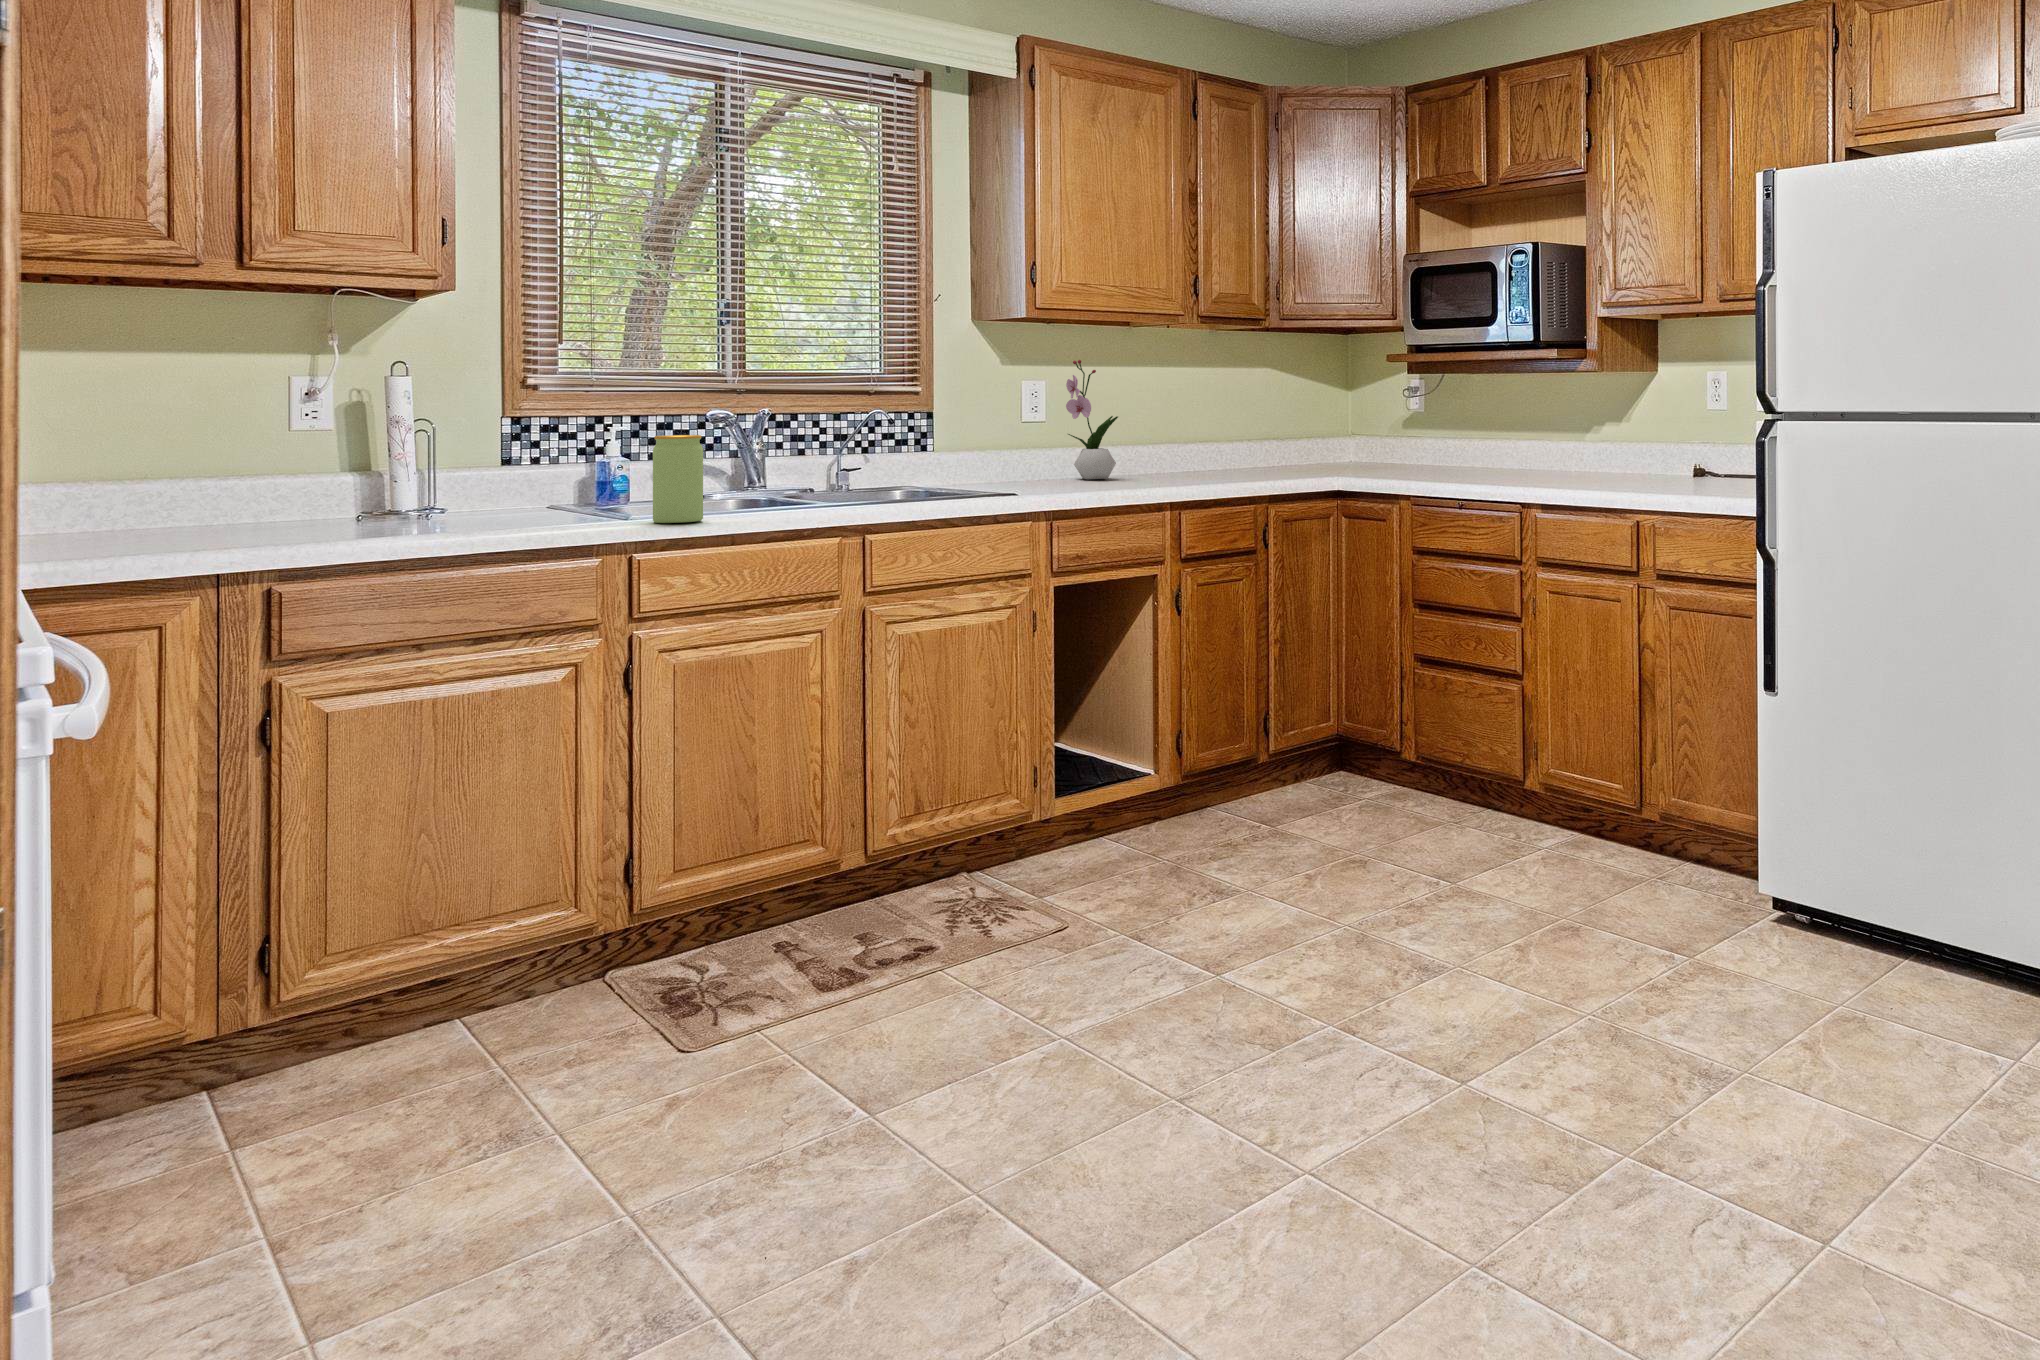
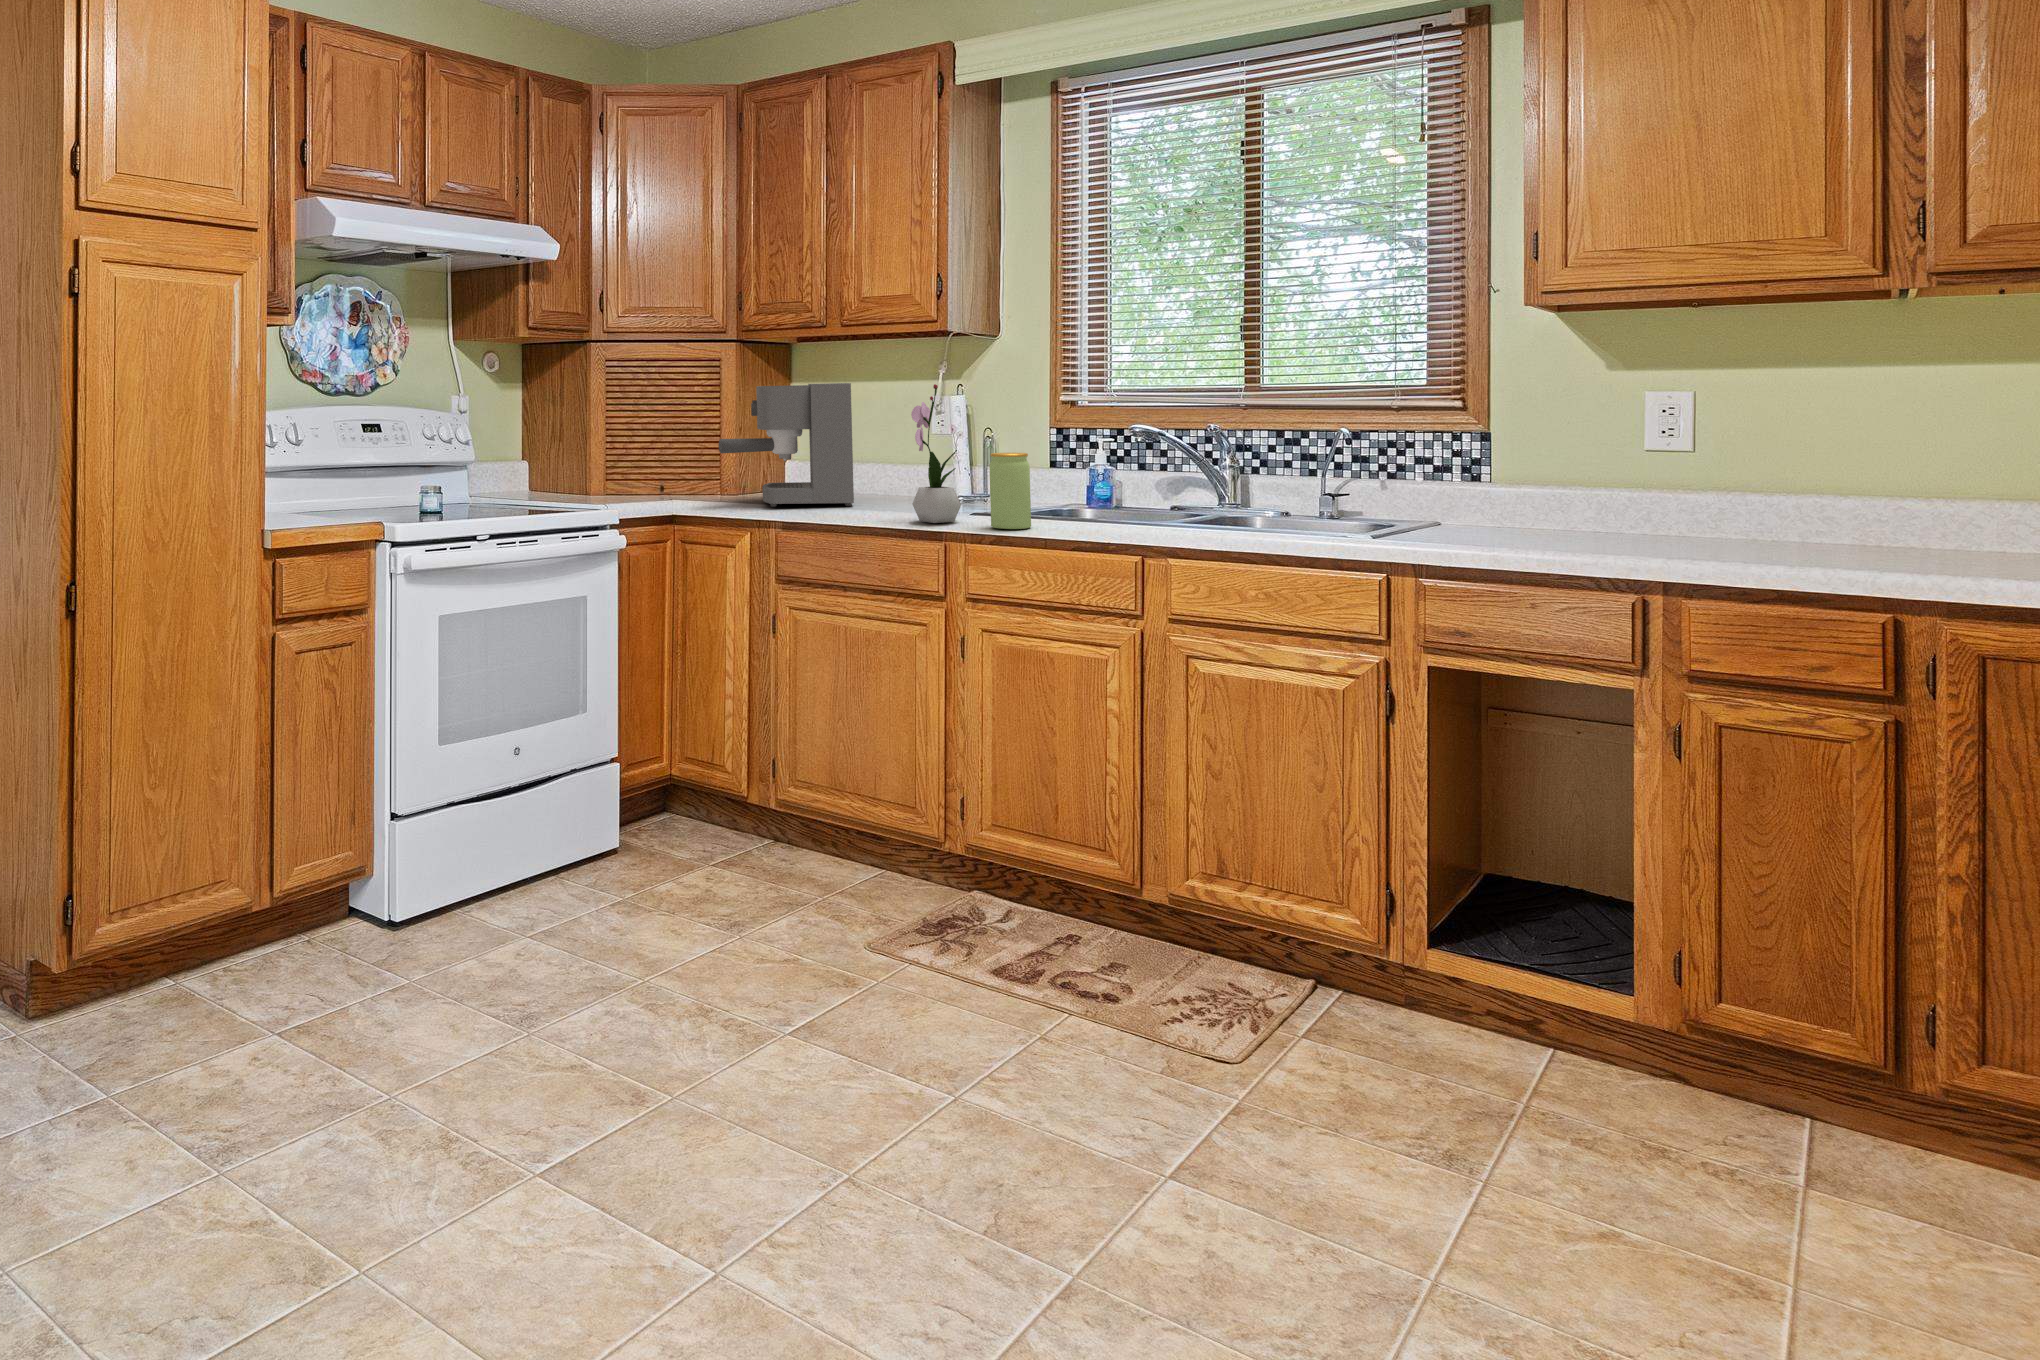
coffee maker: none [78,348,325,544] -> present [719,383,854,506]
flower arrangement: present [1066,360,1118,479] -> present [911,384,961,523]

